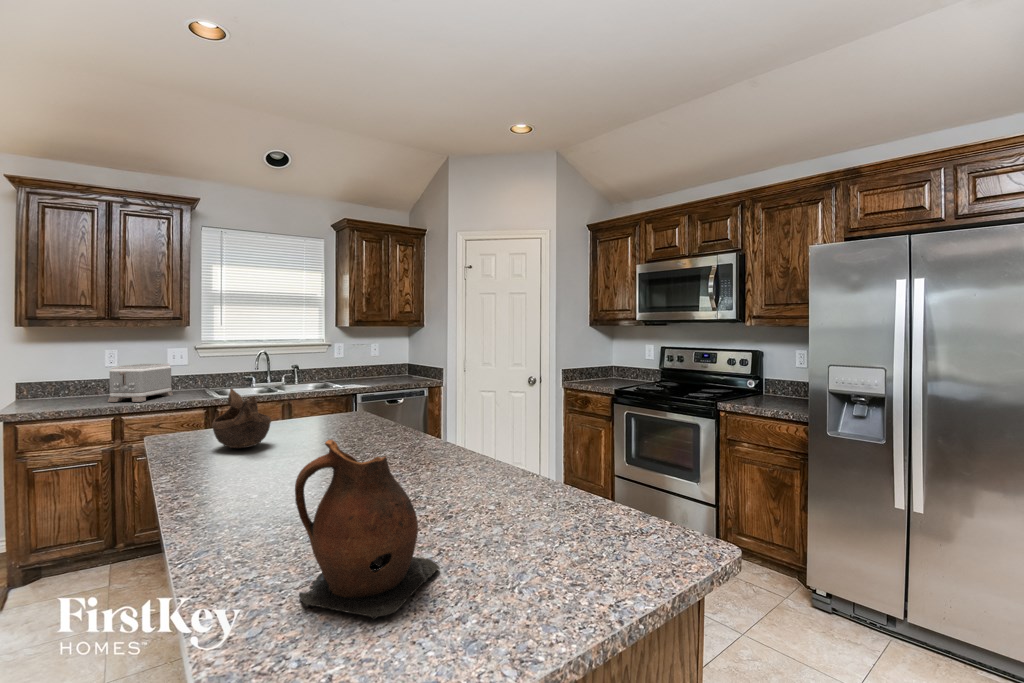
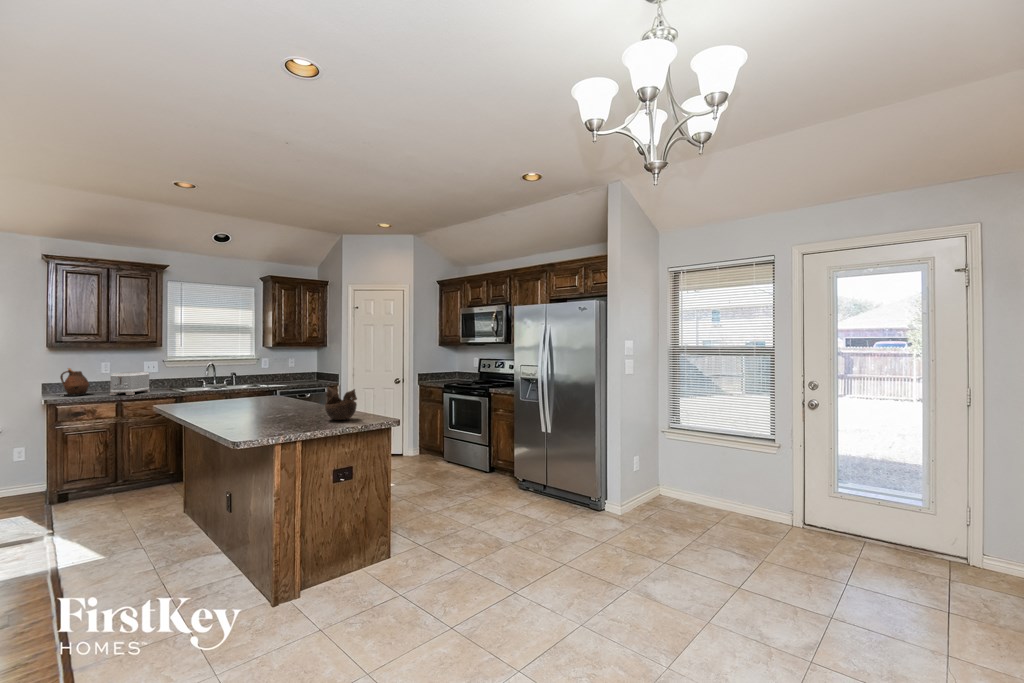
decorative bowl: present [212,388,271,448] -> present [325,387,357,420]
ceramic pitcher: present [295,440,439,620] -> present [60,368,91,395]

